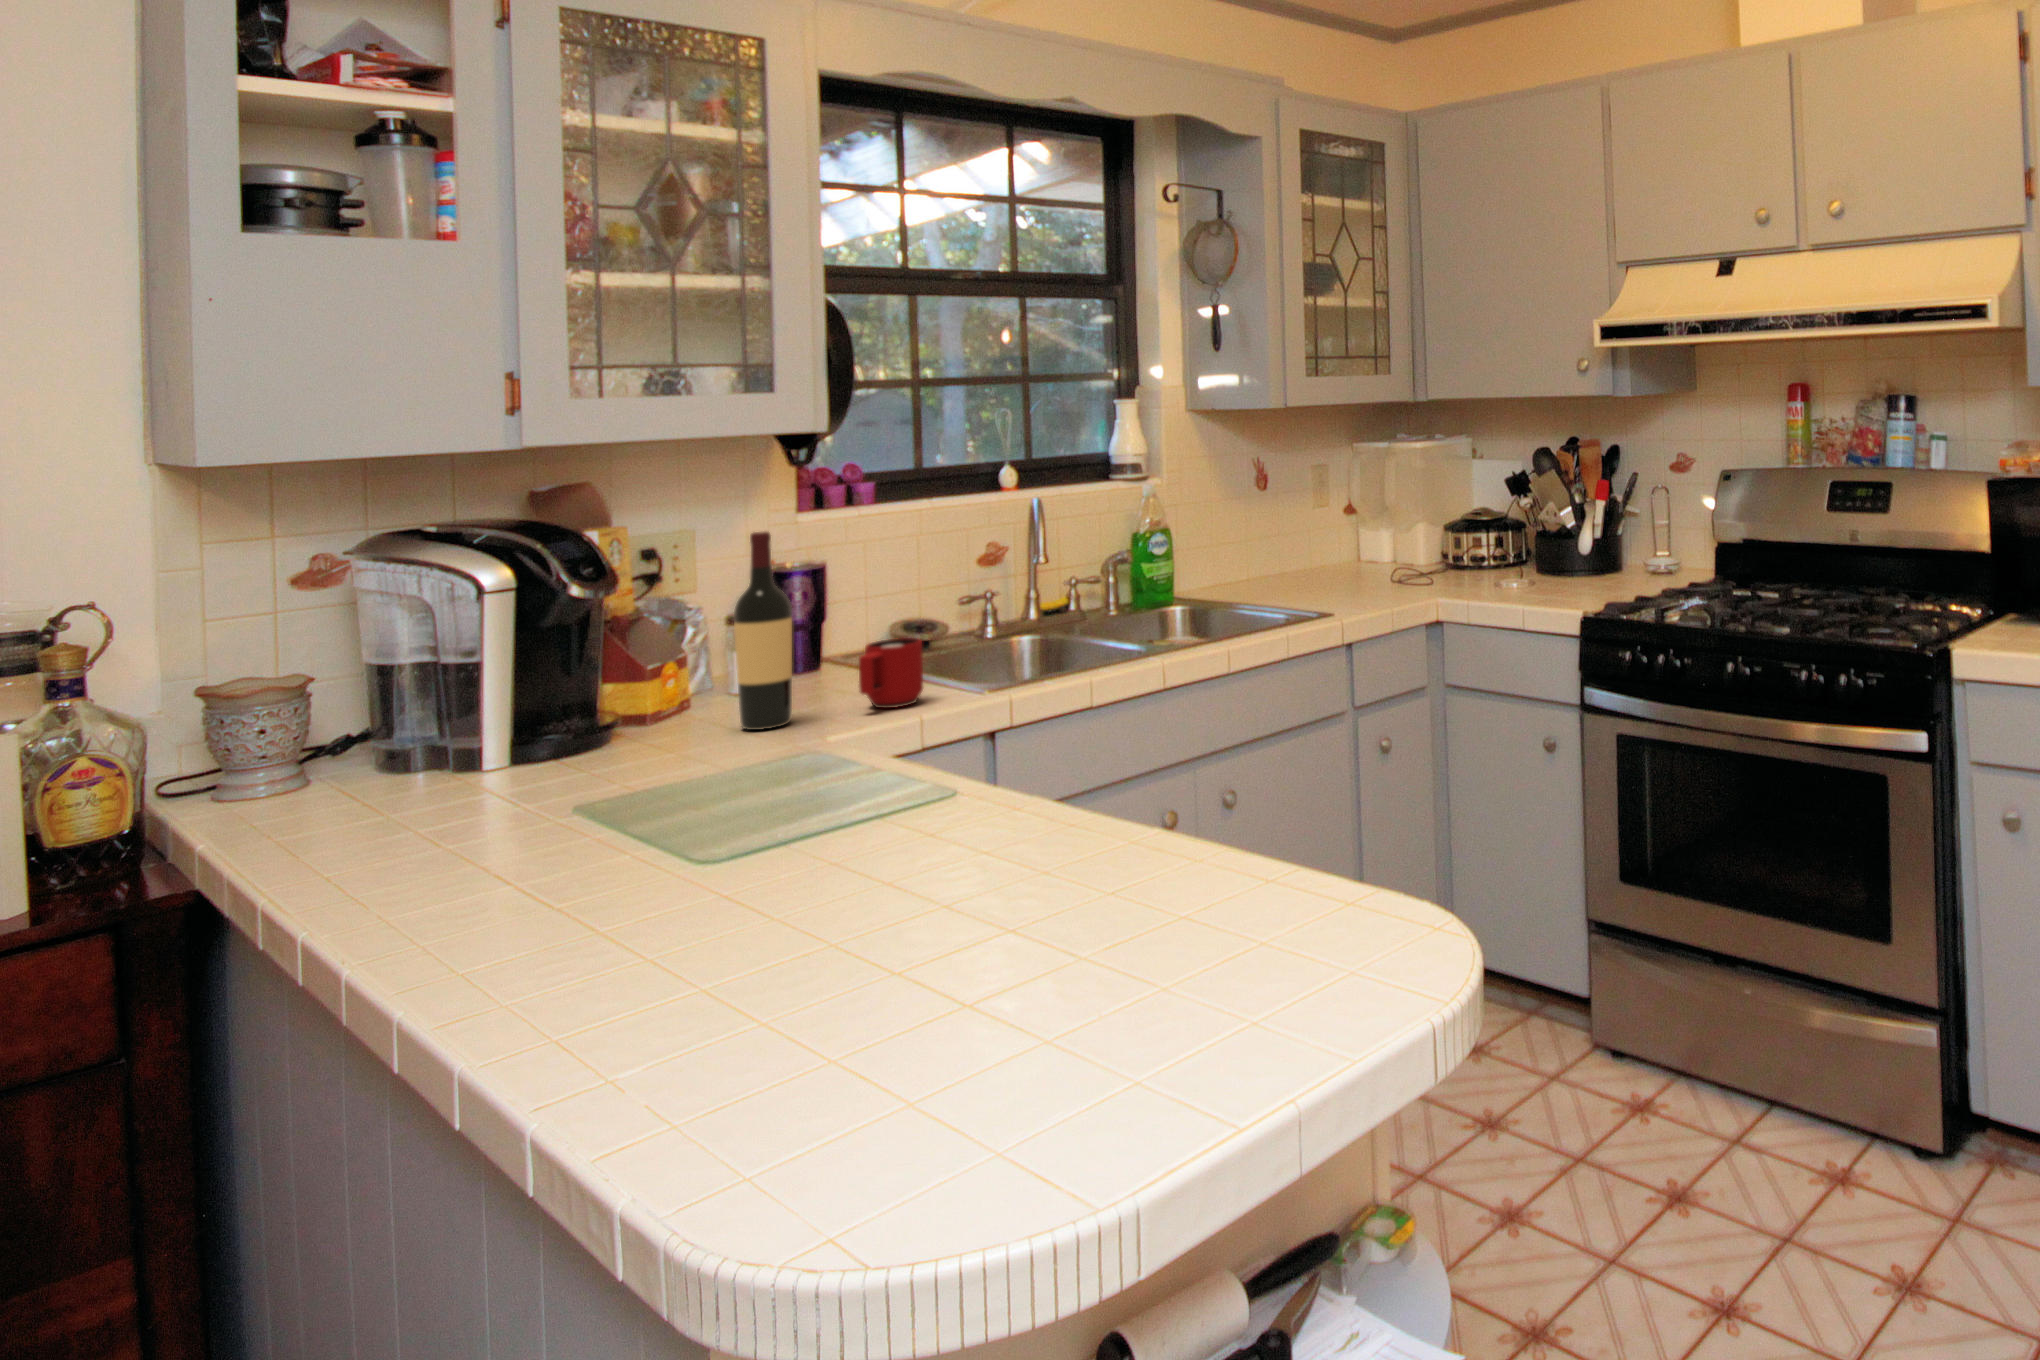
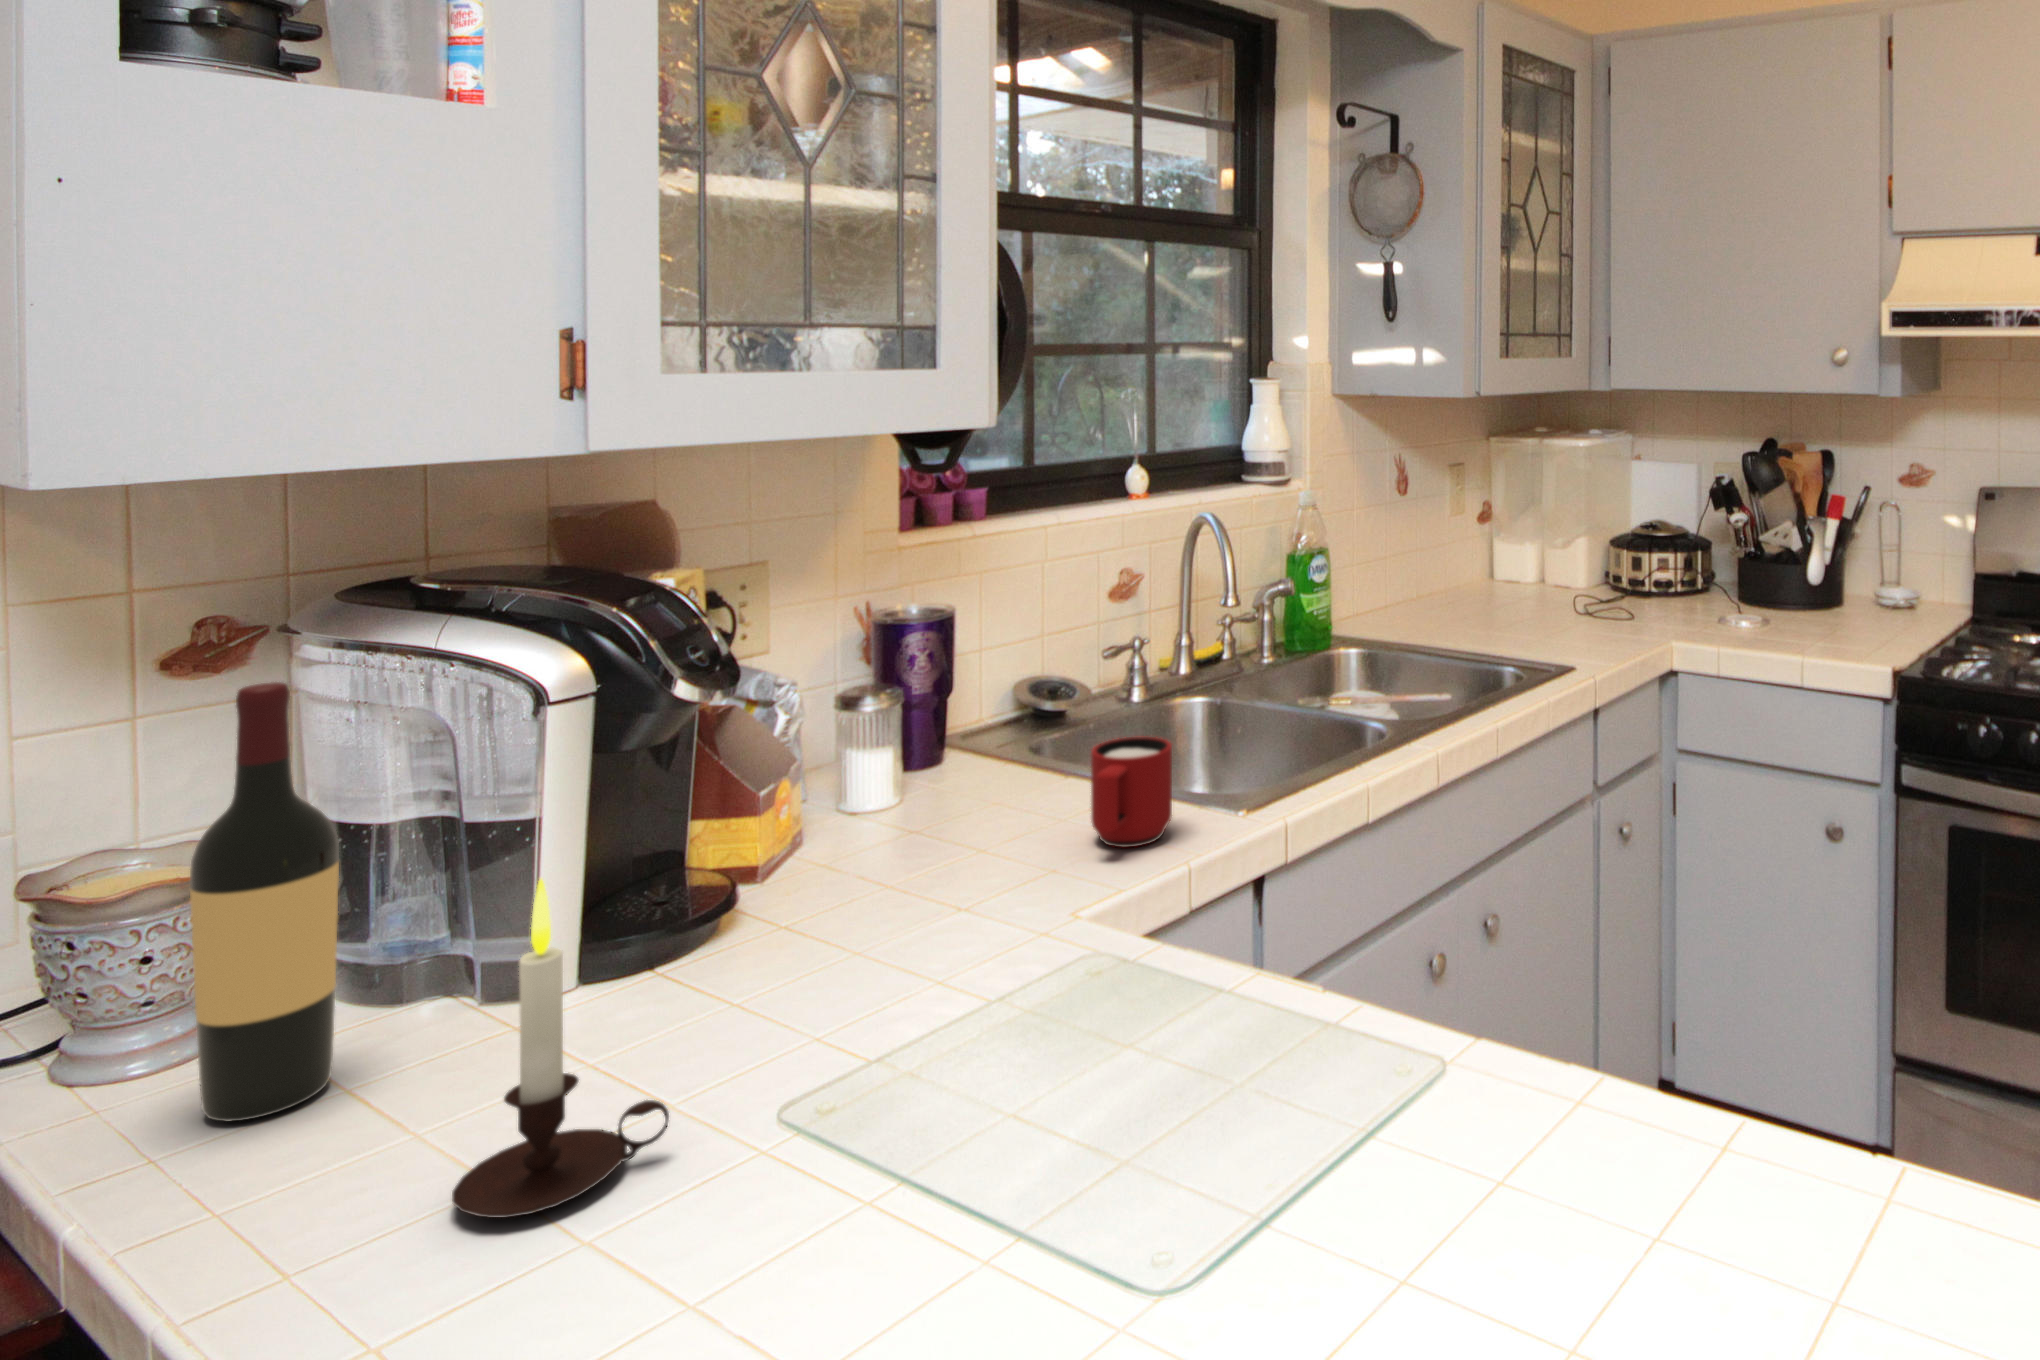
wine bottle: present [734,532,792,730] -> present [190,682,339,1122]
candle: none [394,661,513,834] -> present [452,879,669,1218]

